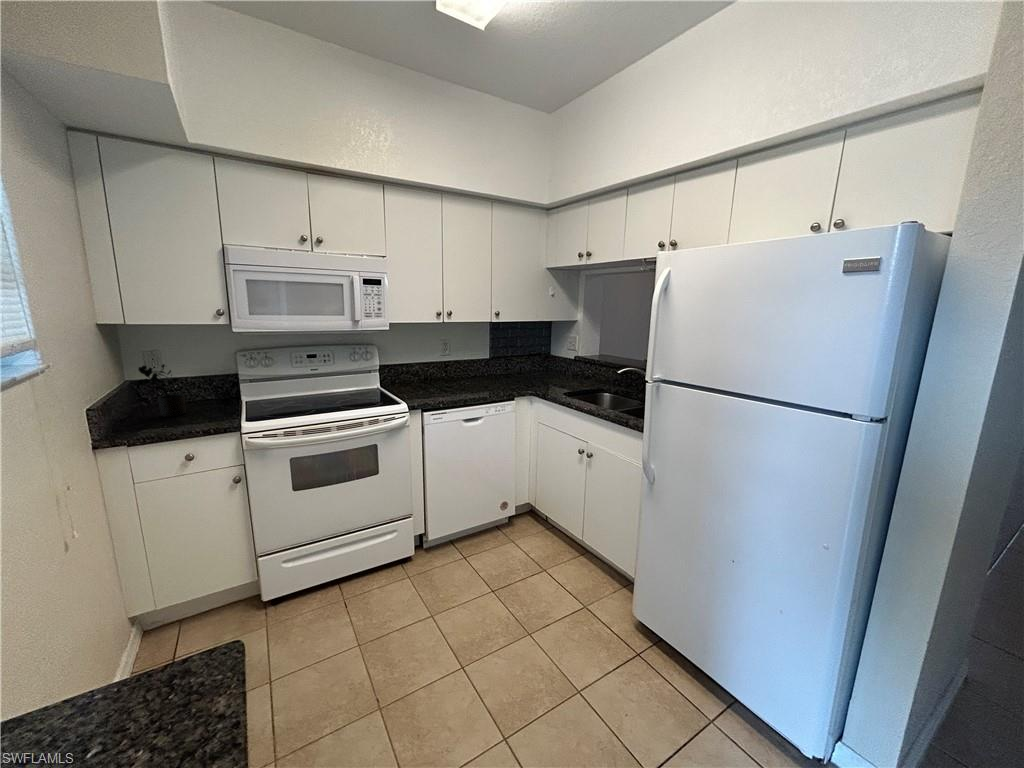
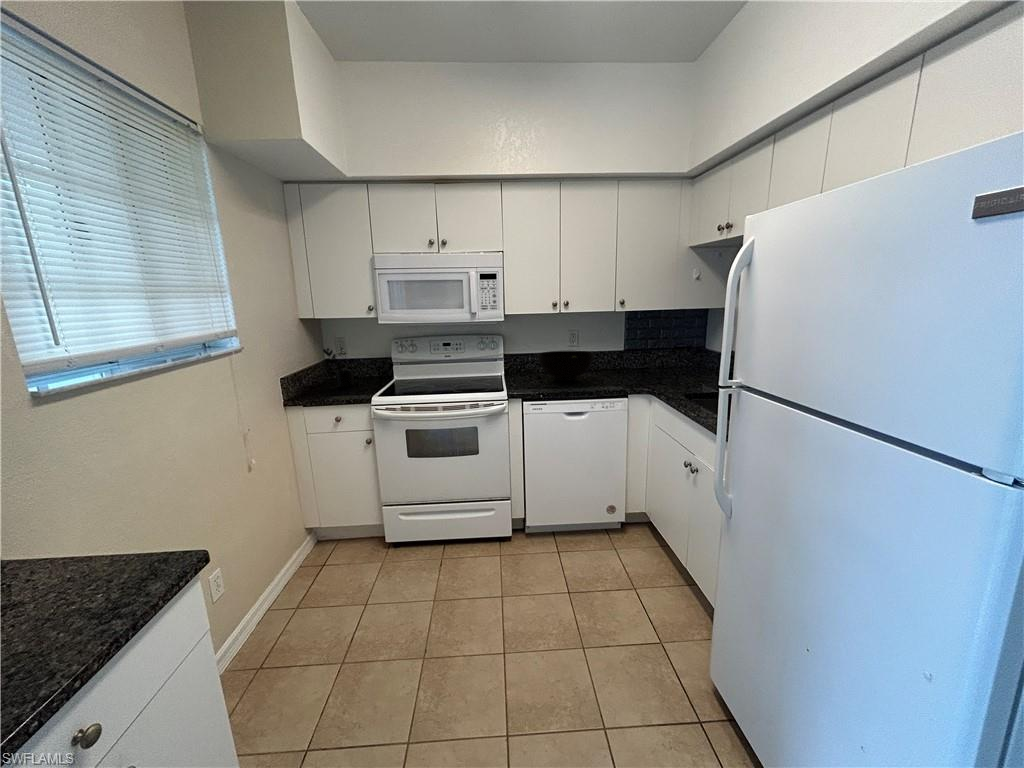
fruit bowl: none [422,359,477,389] -> present [538,351,594,381]

